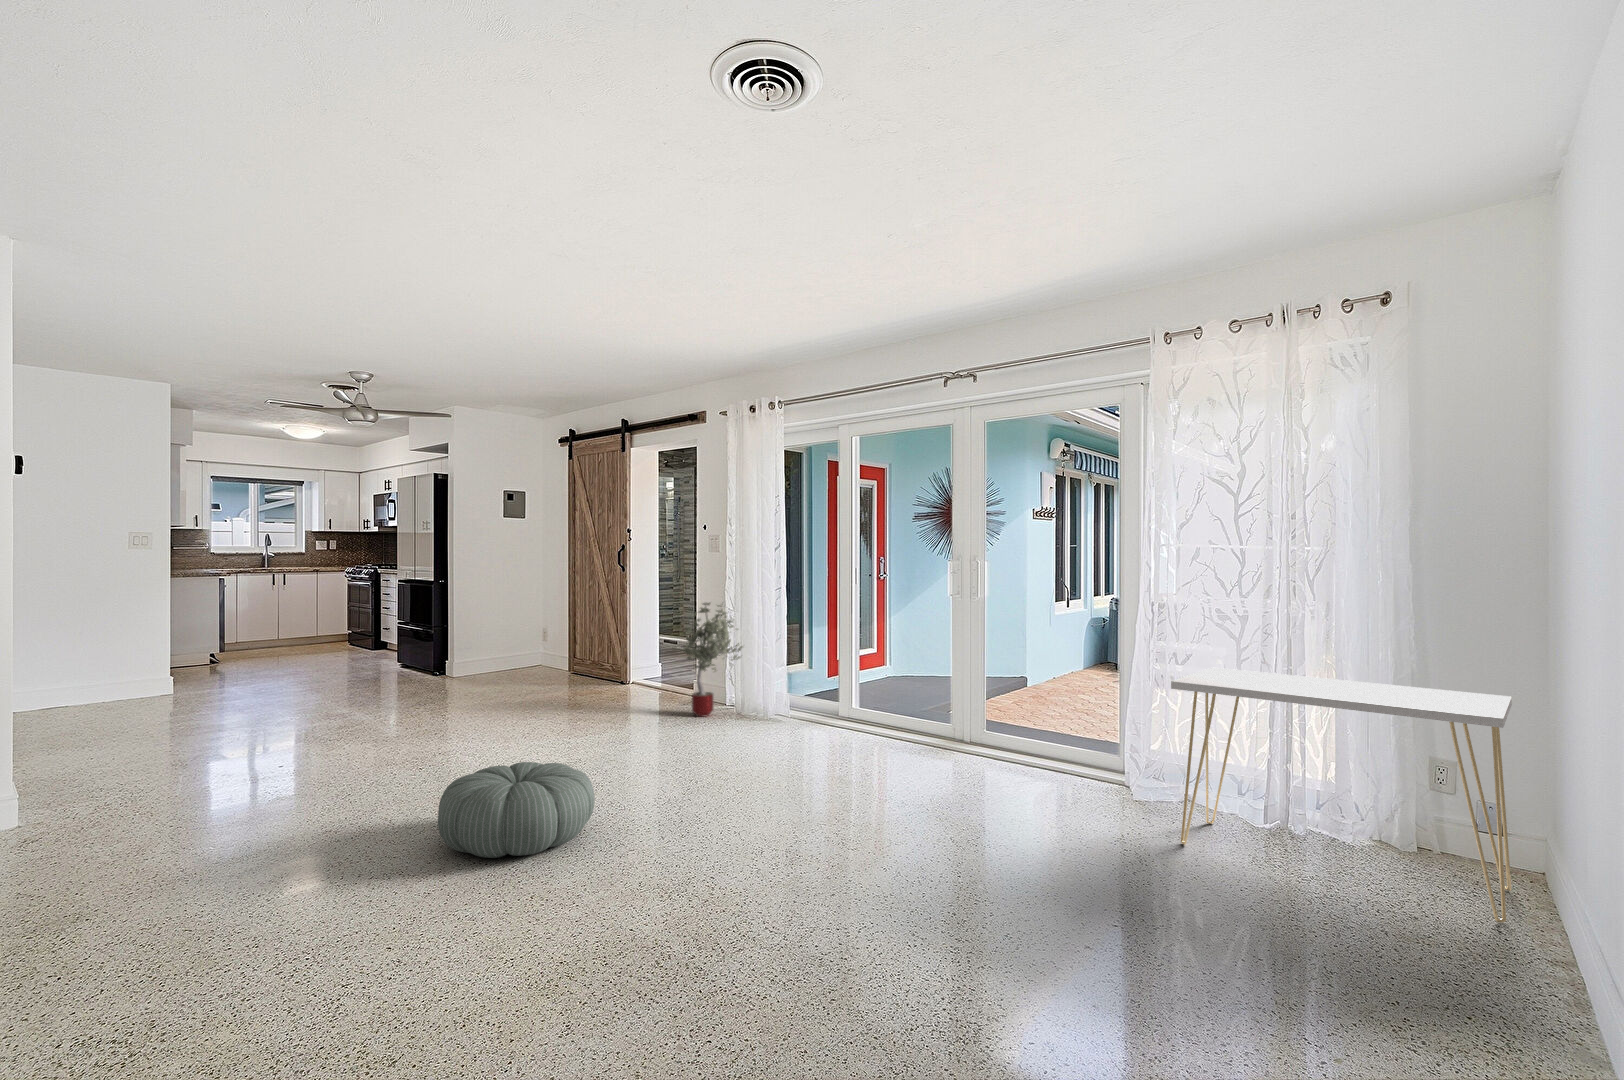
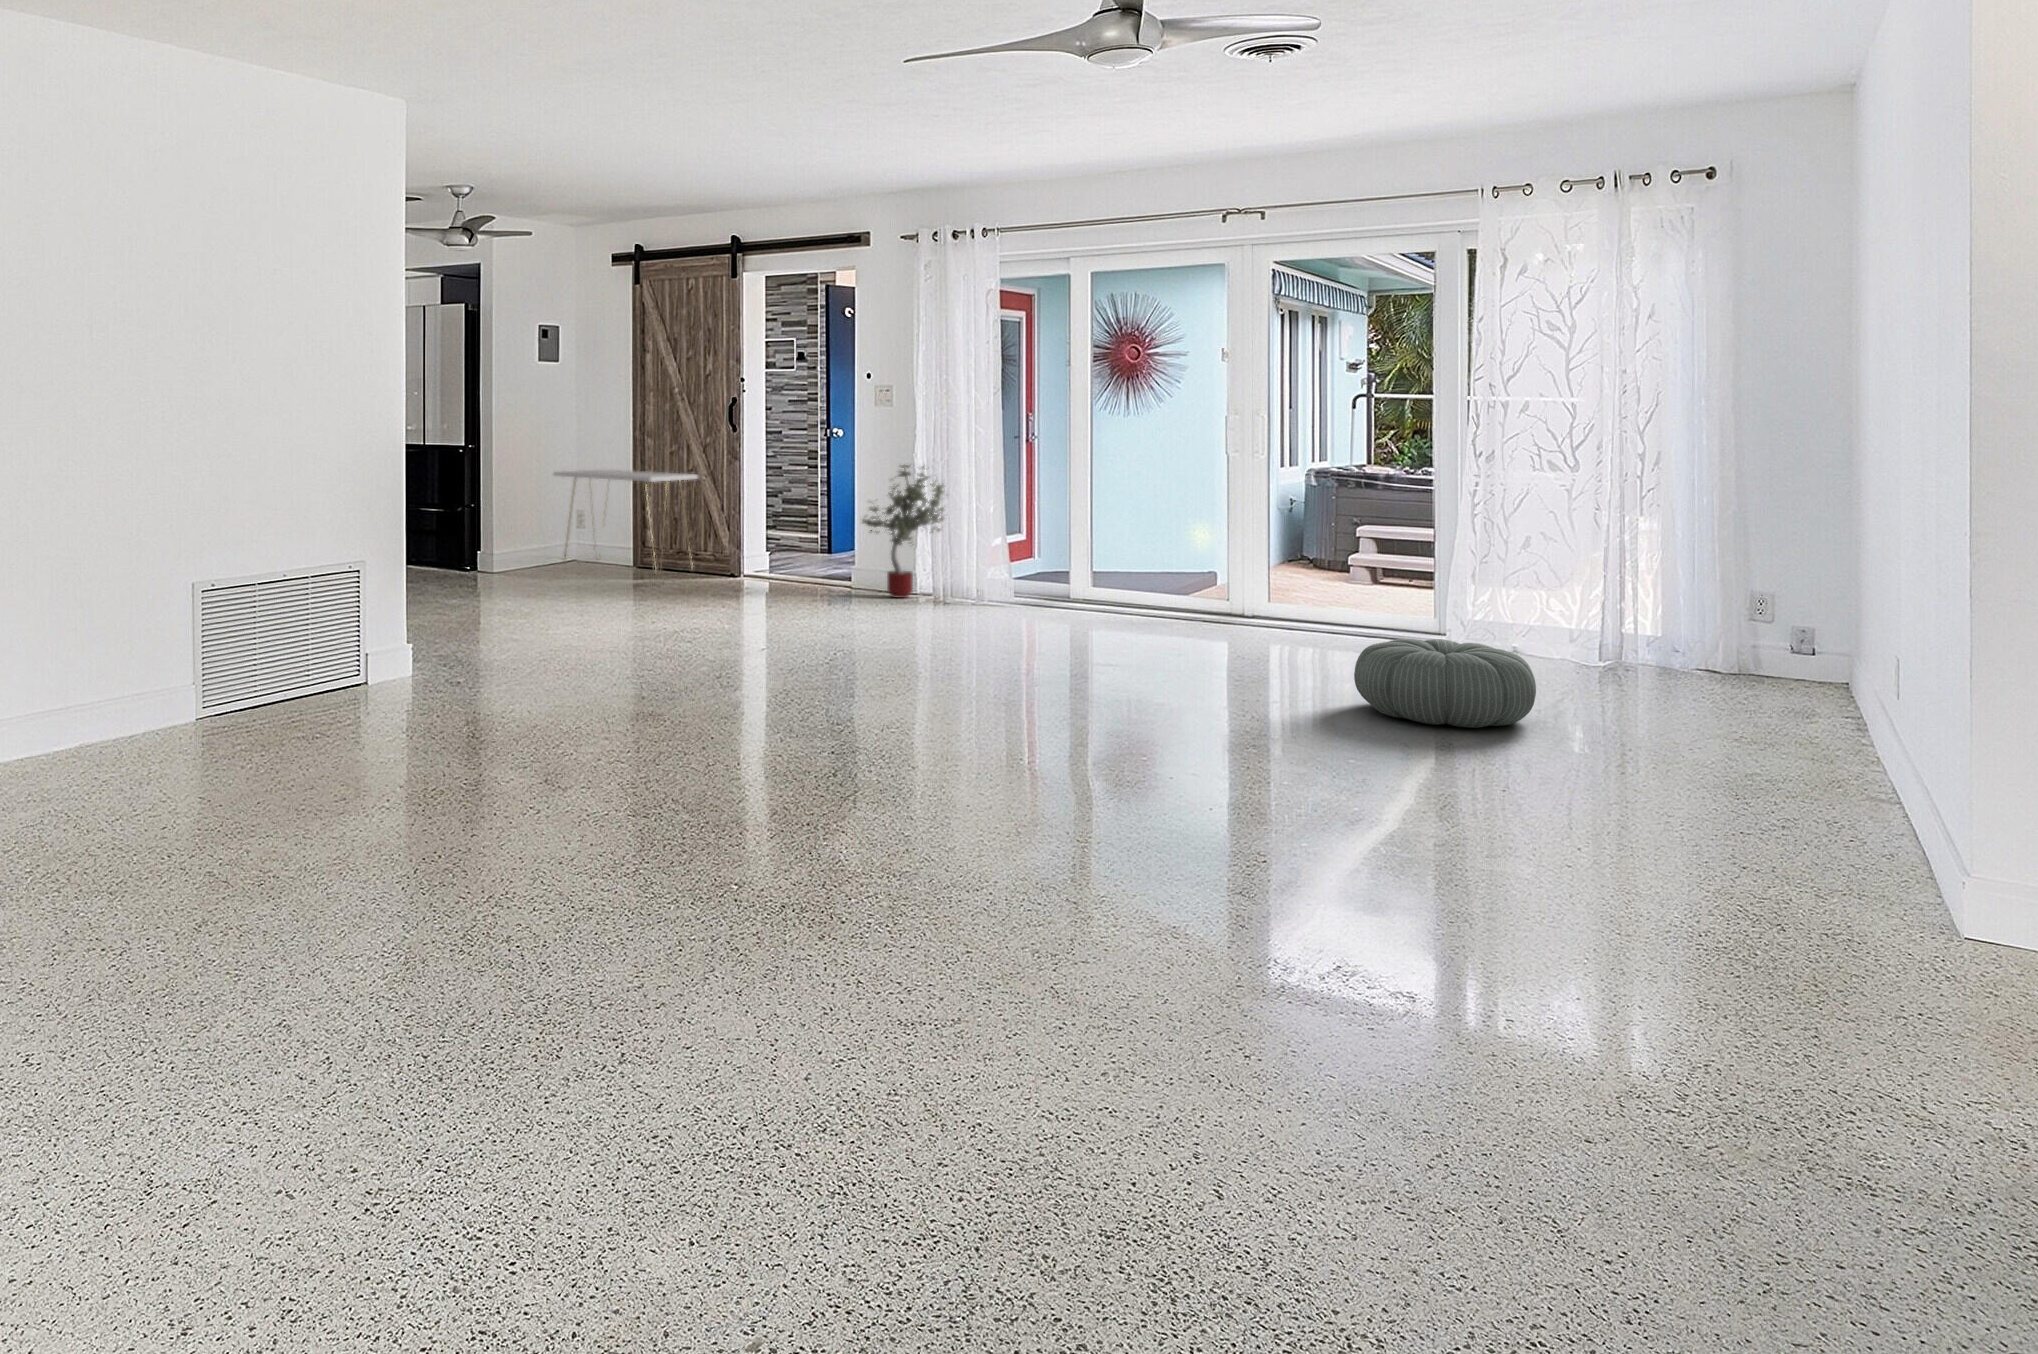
console table: present [1171,668,1512,923] -> present [554,470,698,573]
pouf: present [438,762,595,858] -> present [1354,639,1536,728]

